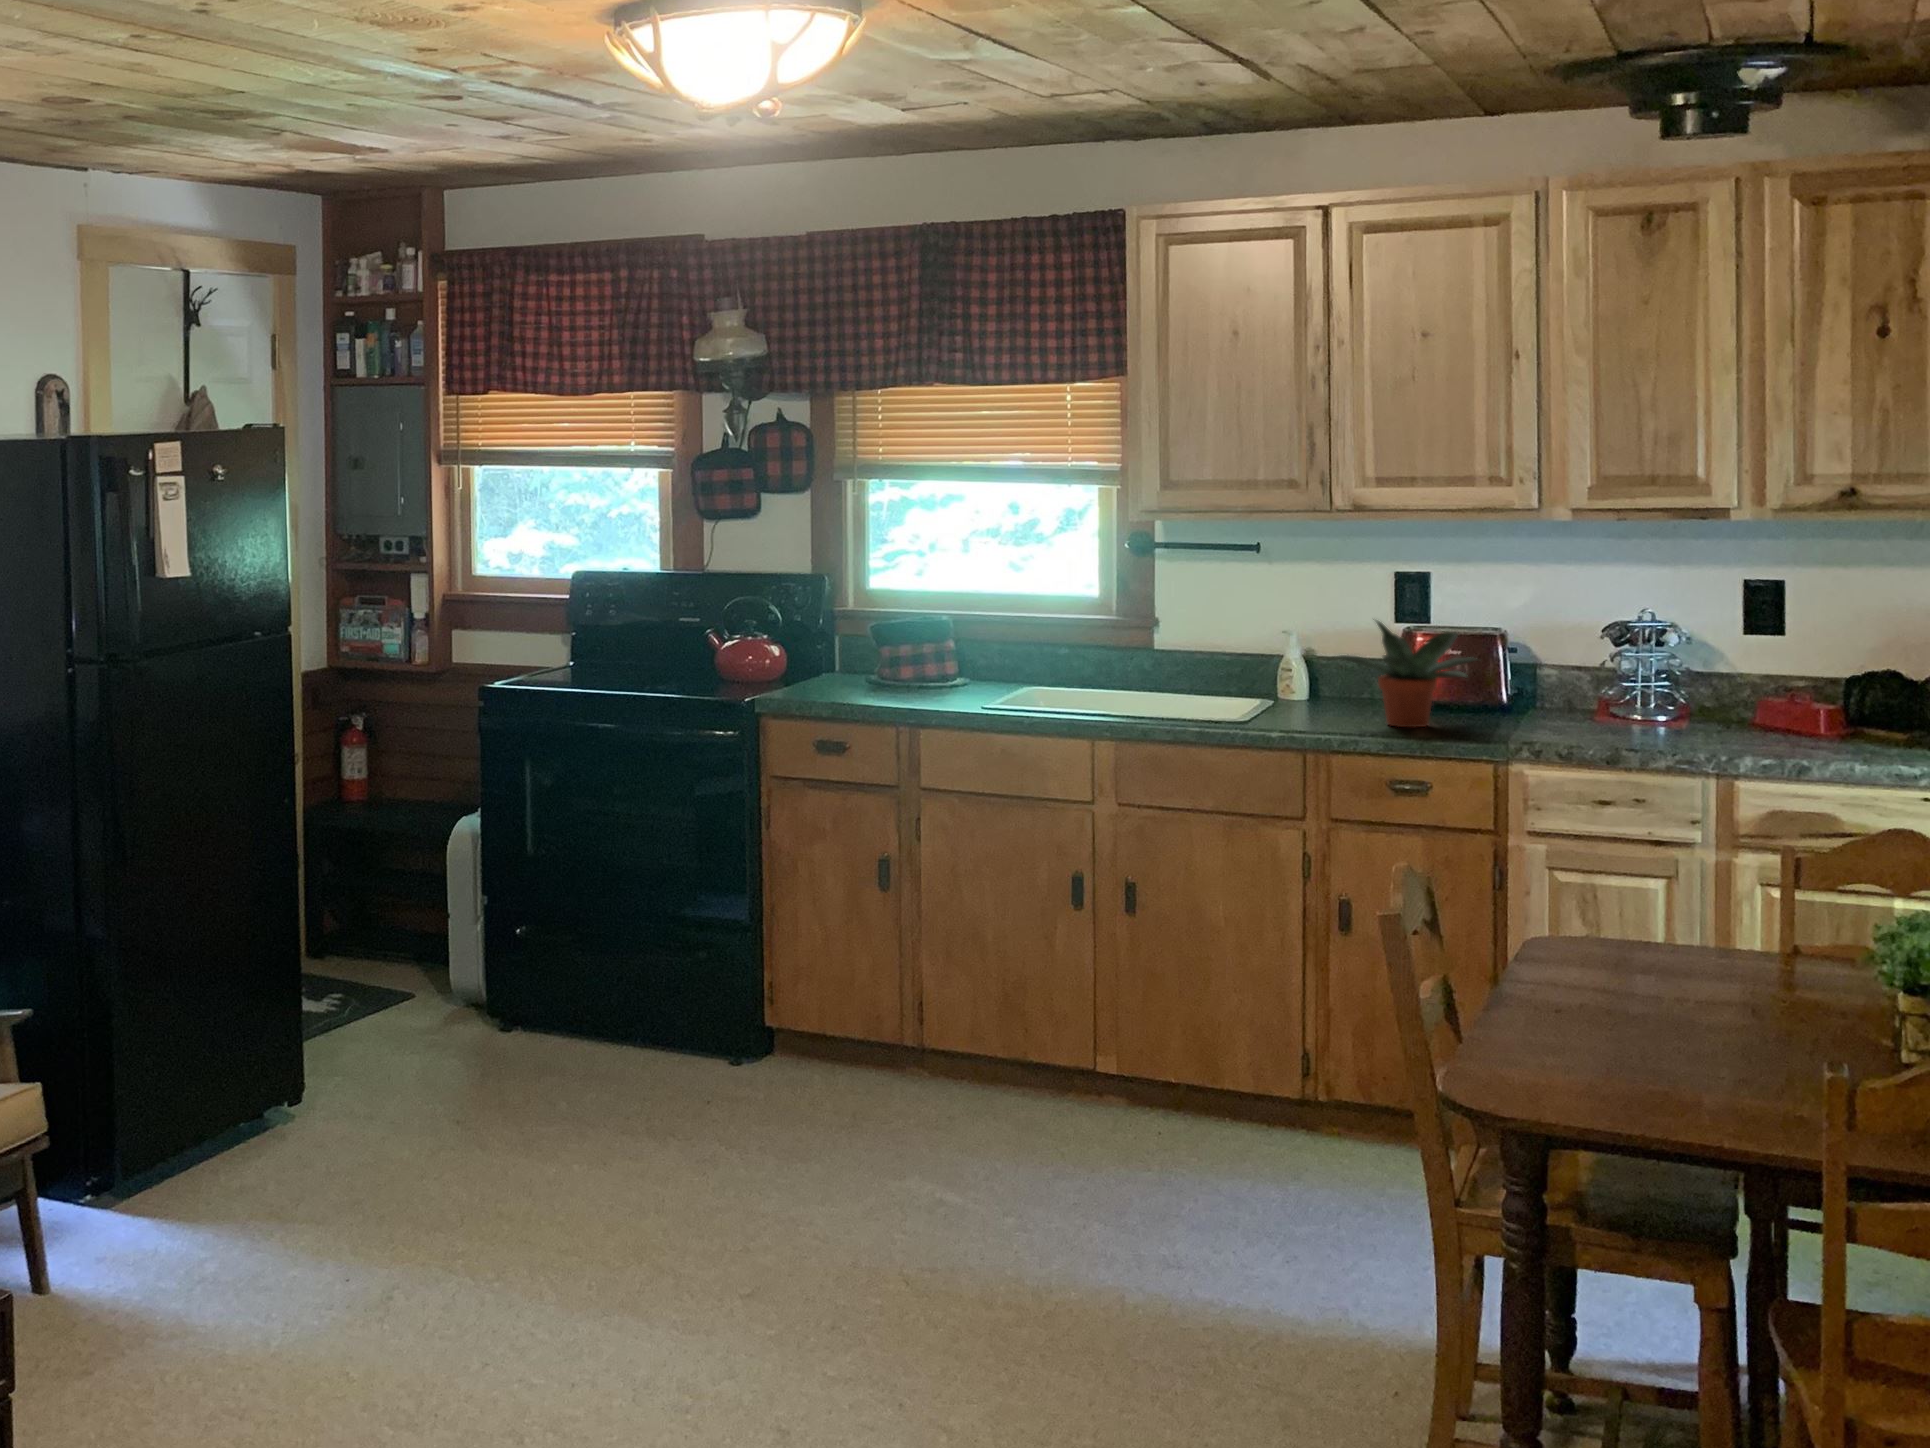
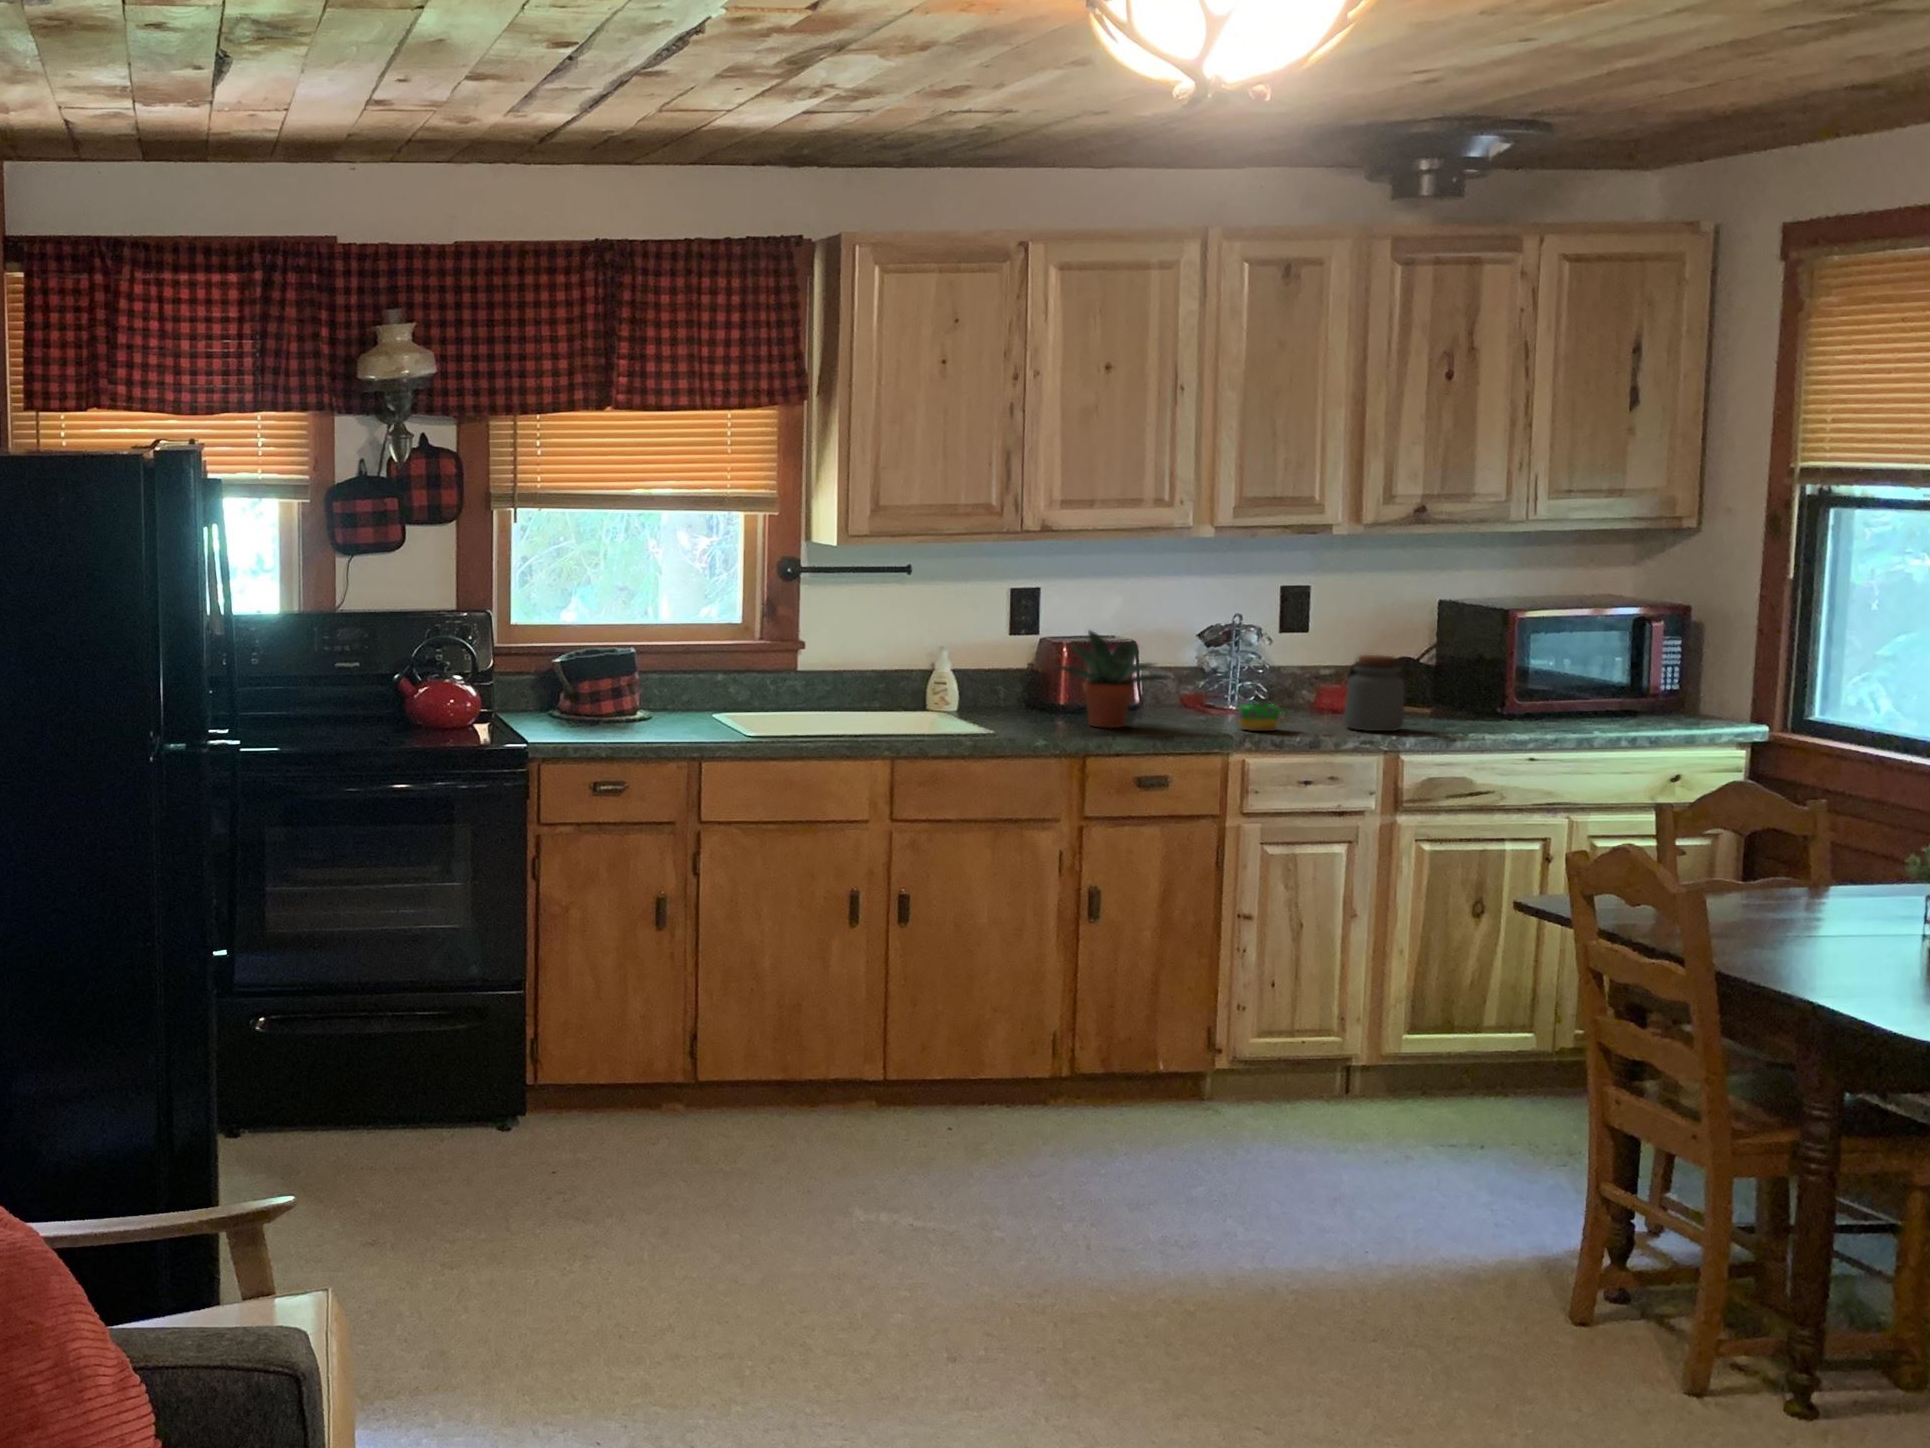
jar: none [1689,663,1766,754] -> present [1344,655,1404,731]
mug: none [1549,711,1612,744] -> present [1238,703,1288,731]

